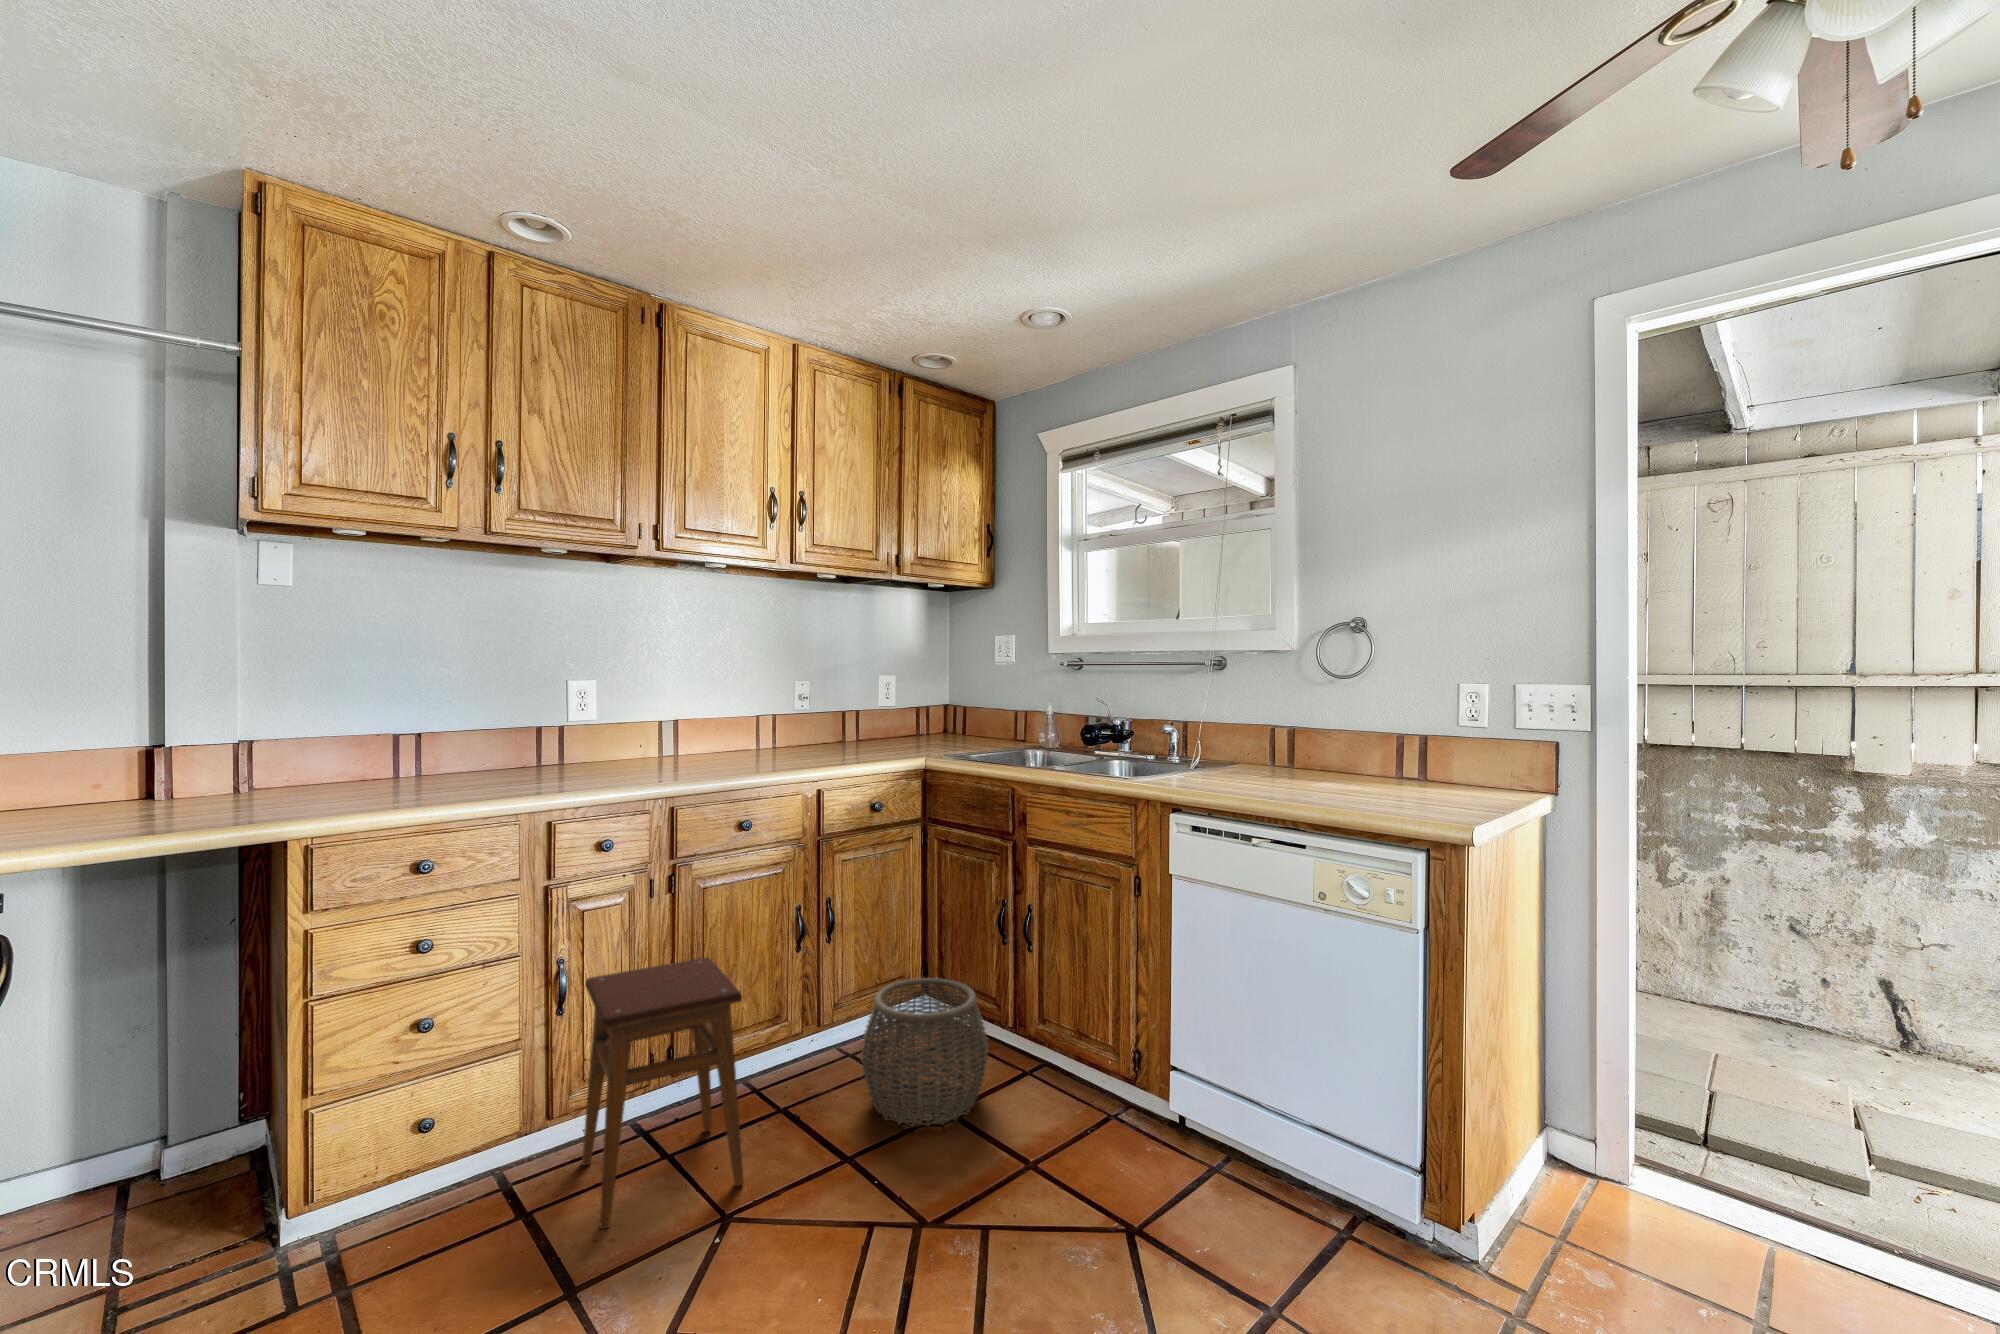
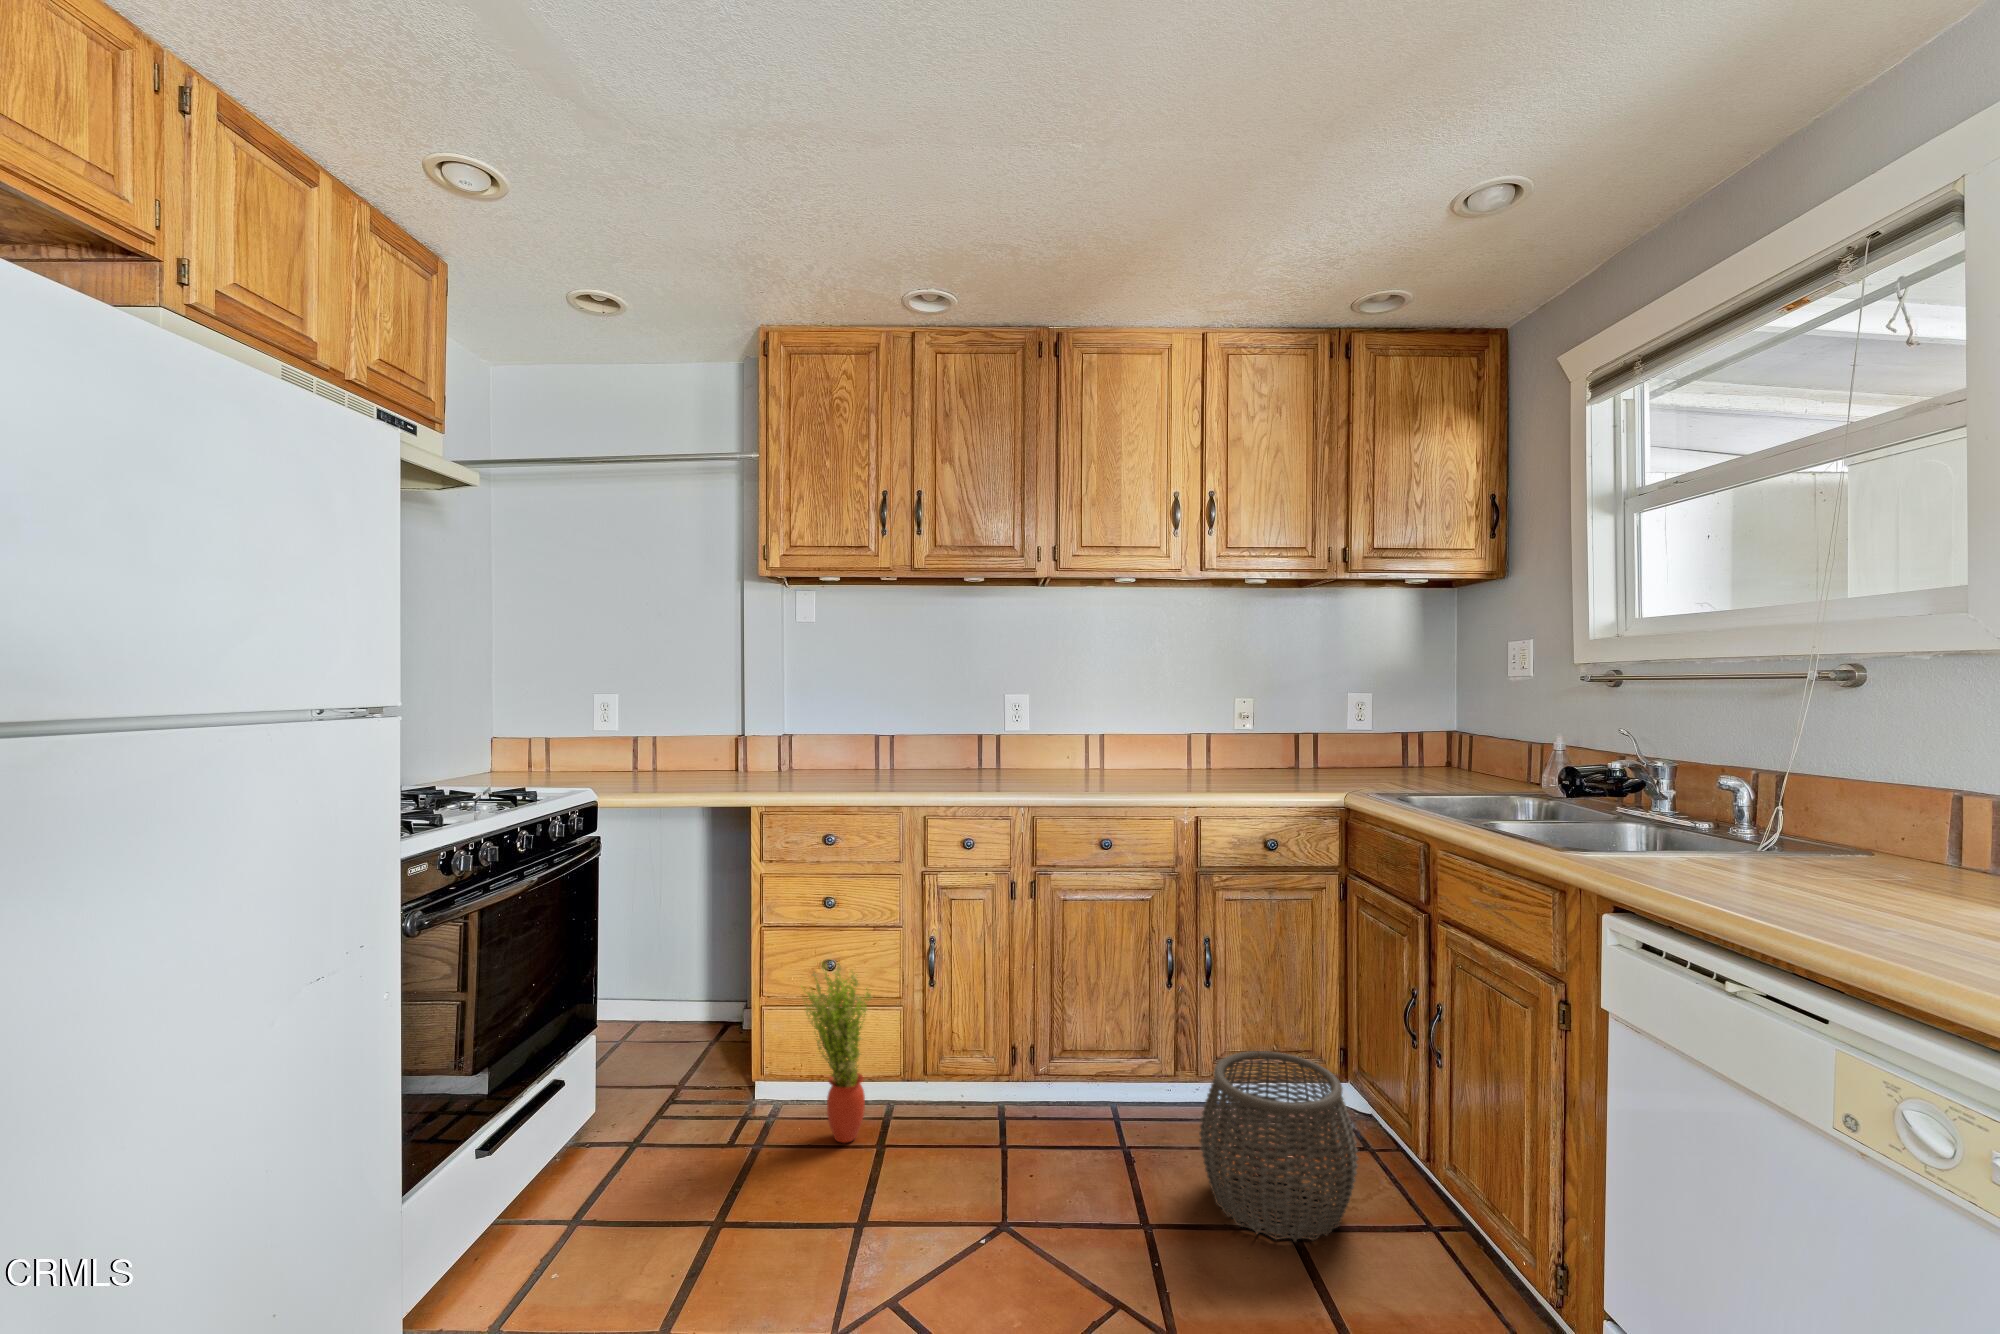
stool: present [582,957,744,1229] -> none [911,961,1055,1205]
potted plant: none [404,1011,509,1227] -> present [801,963,872,1143]

